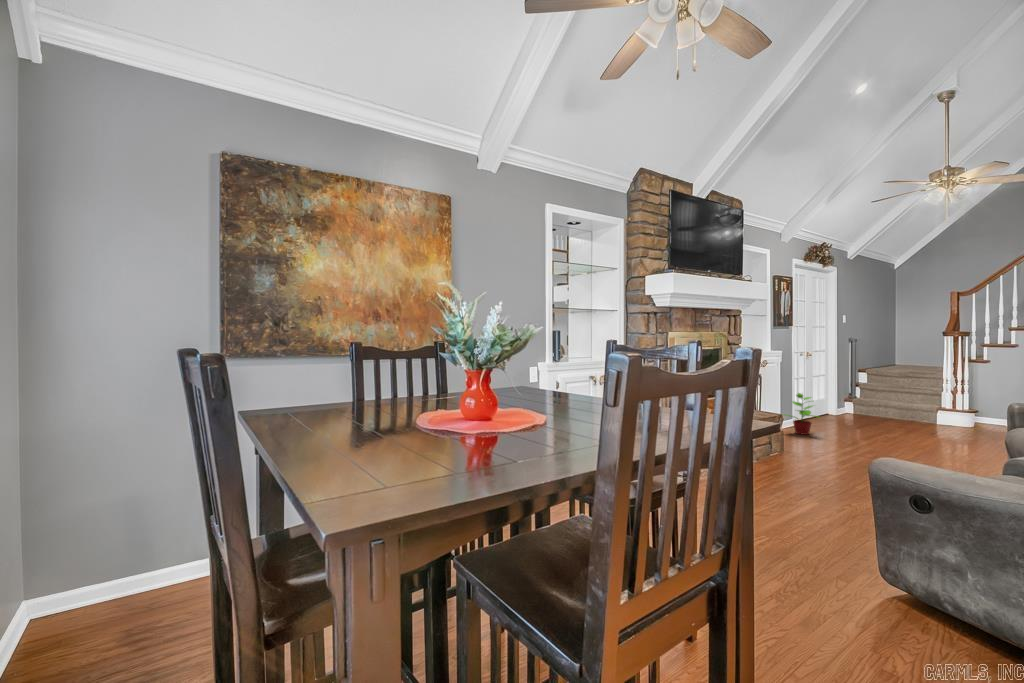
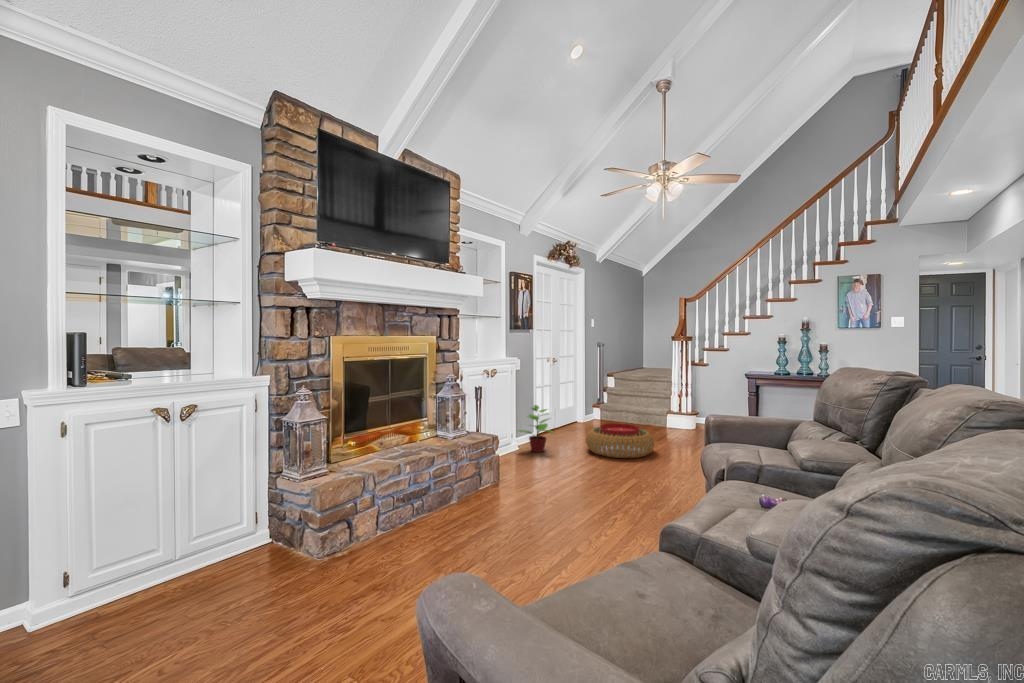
pouf: none [852,413,932,444] -> present [586,423,654,458]

